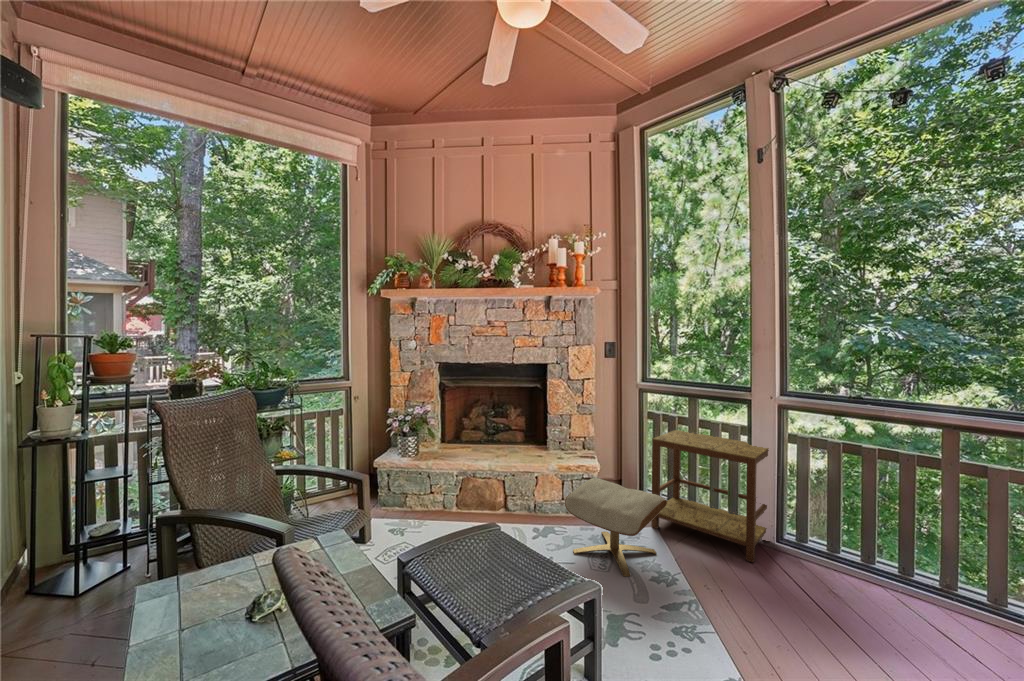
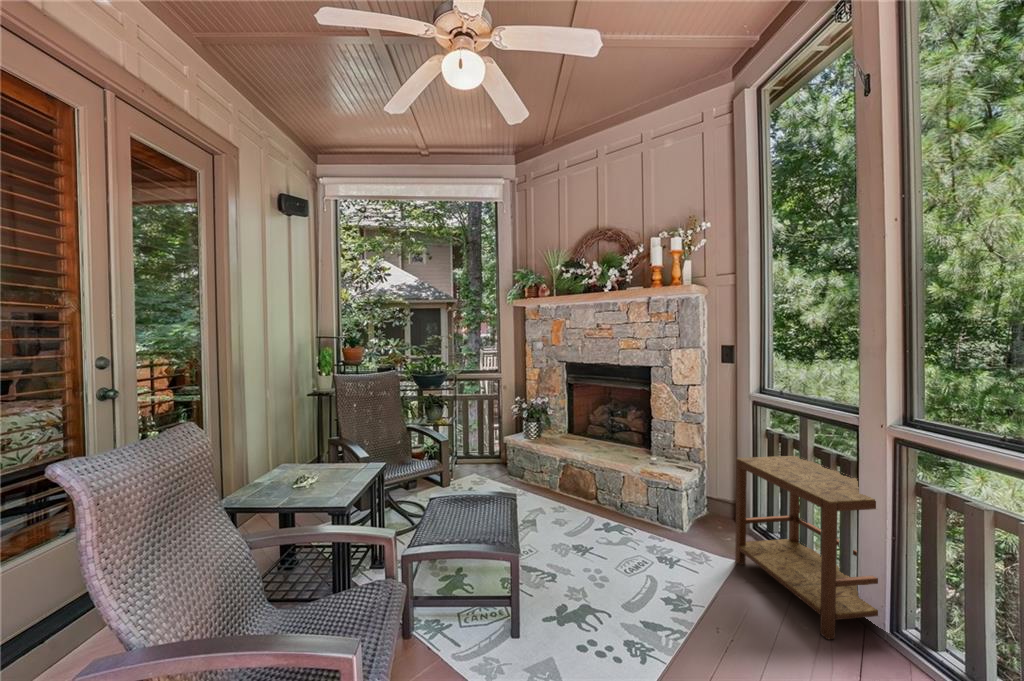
ottoman: present [565,478,667,576] -> none [613,487,711,588]

